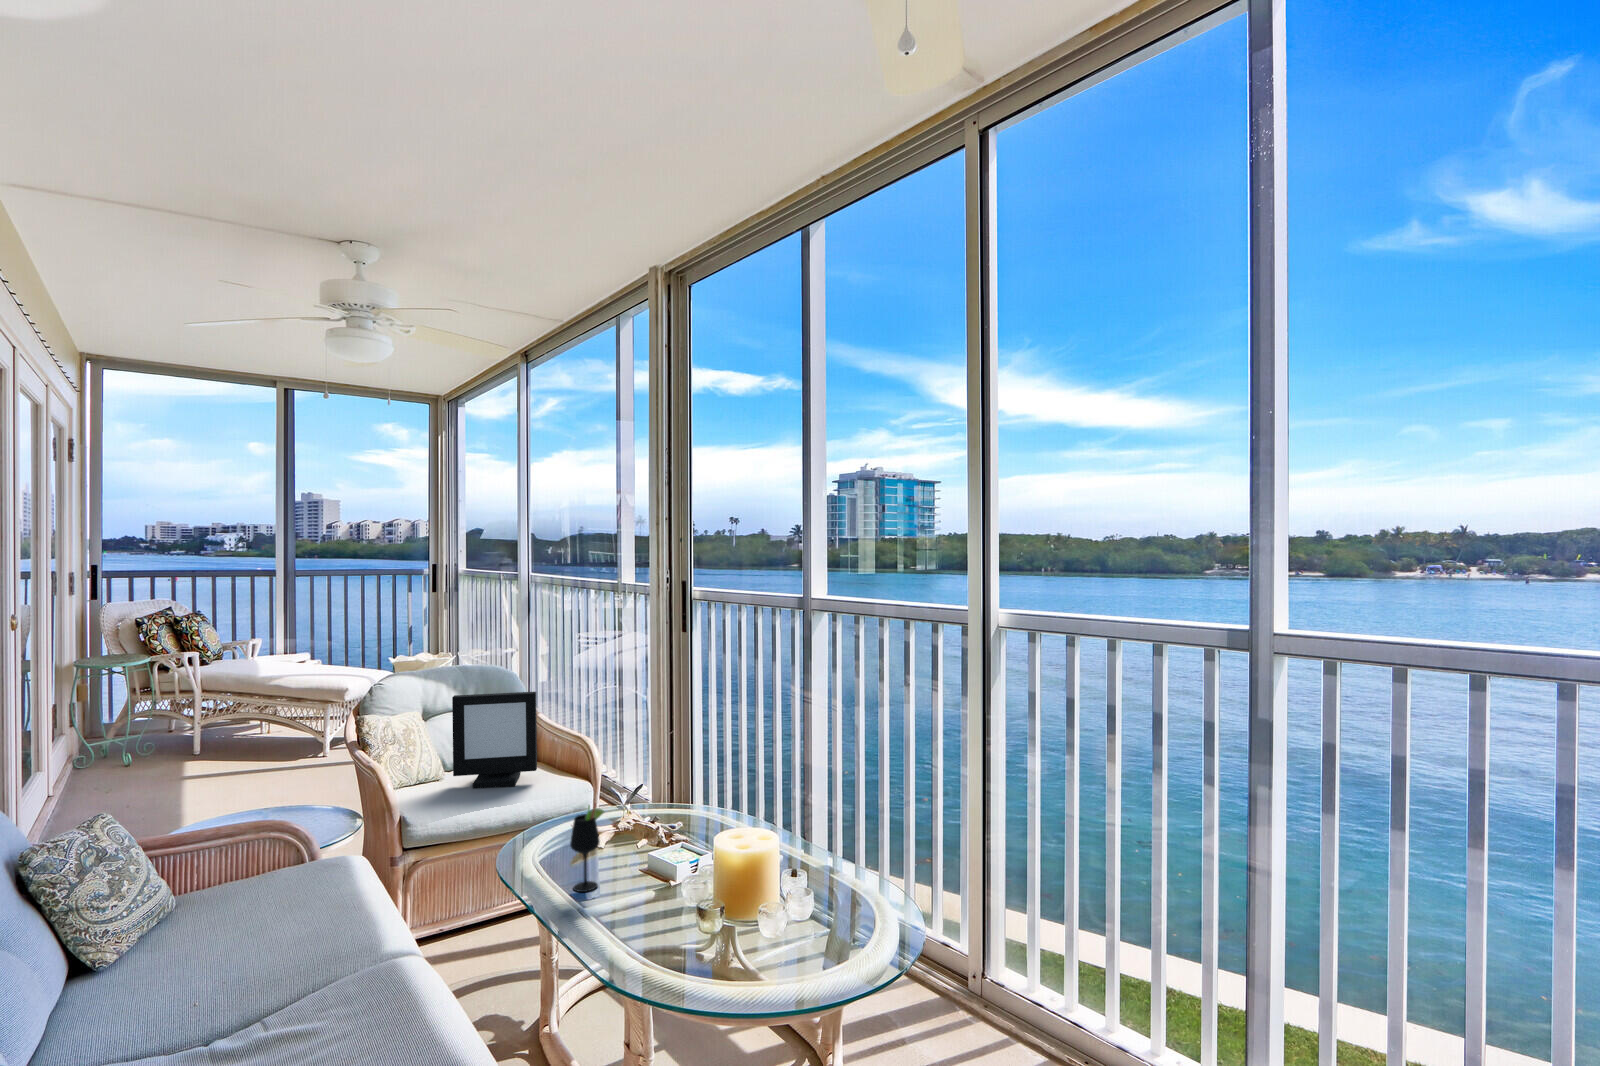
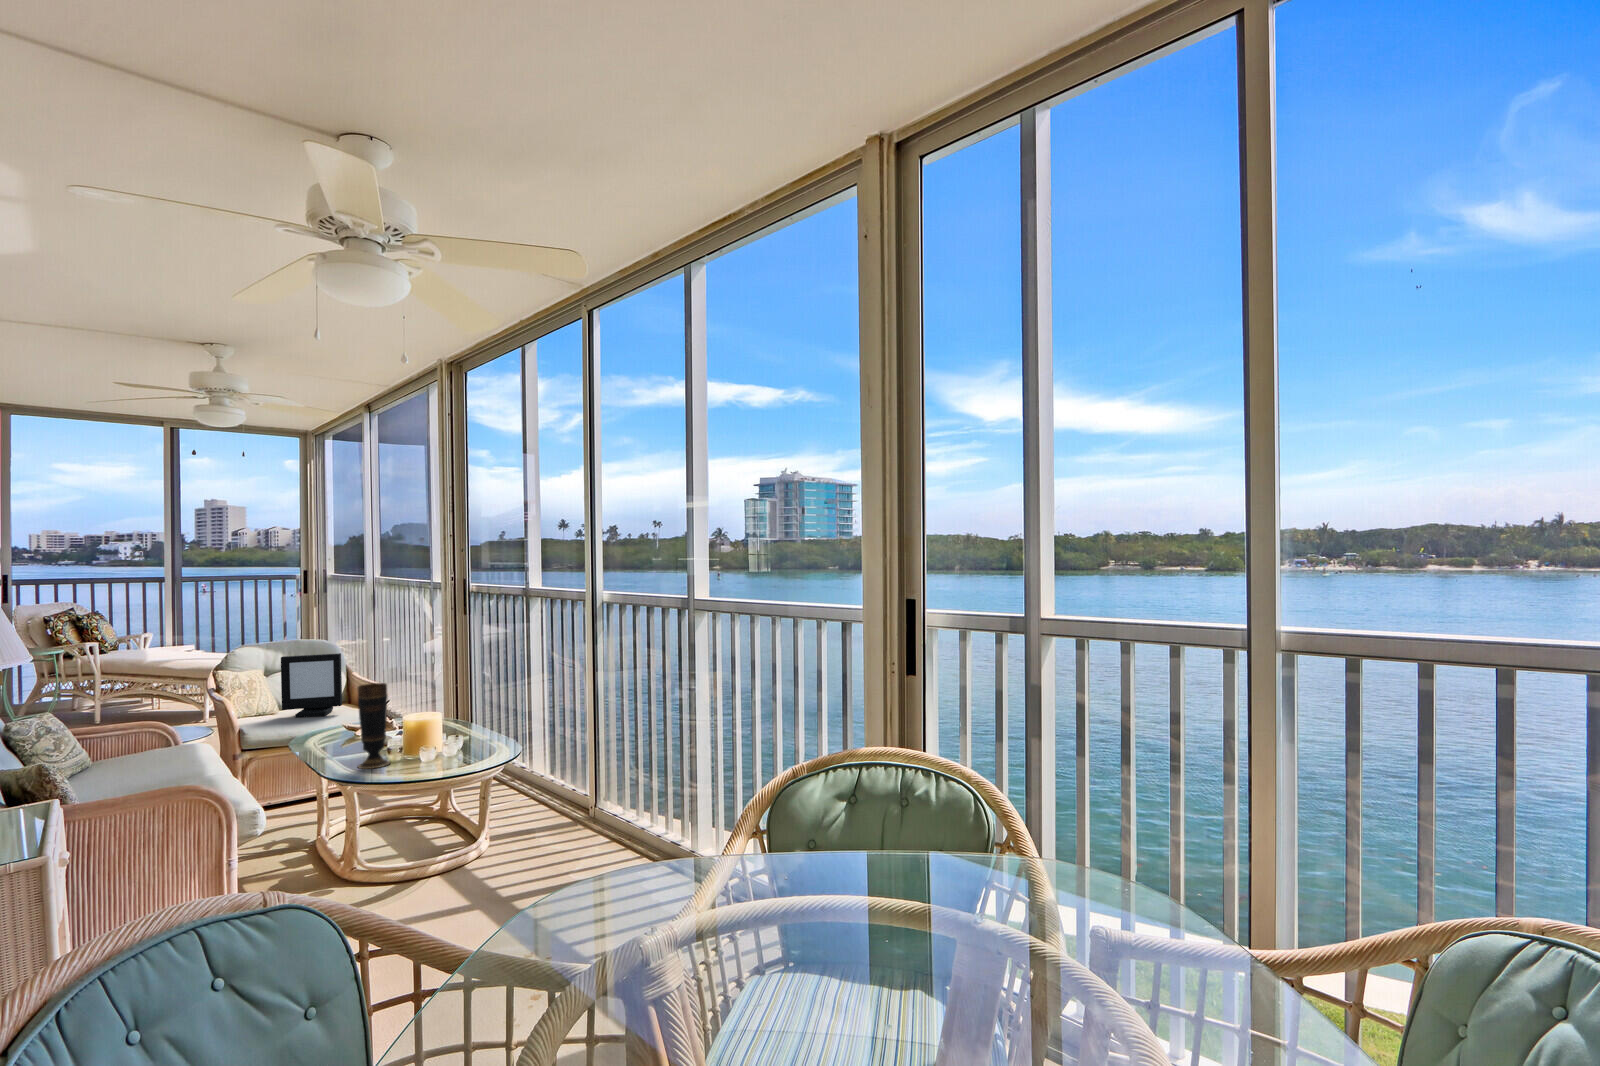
vase: none [640,778,696,947] -> present [358,683,390,769]
wine glass: present [570,804,604,892] -> none [330,703,351,754]

